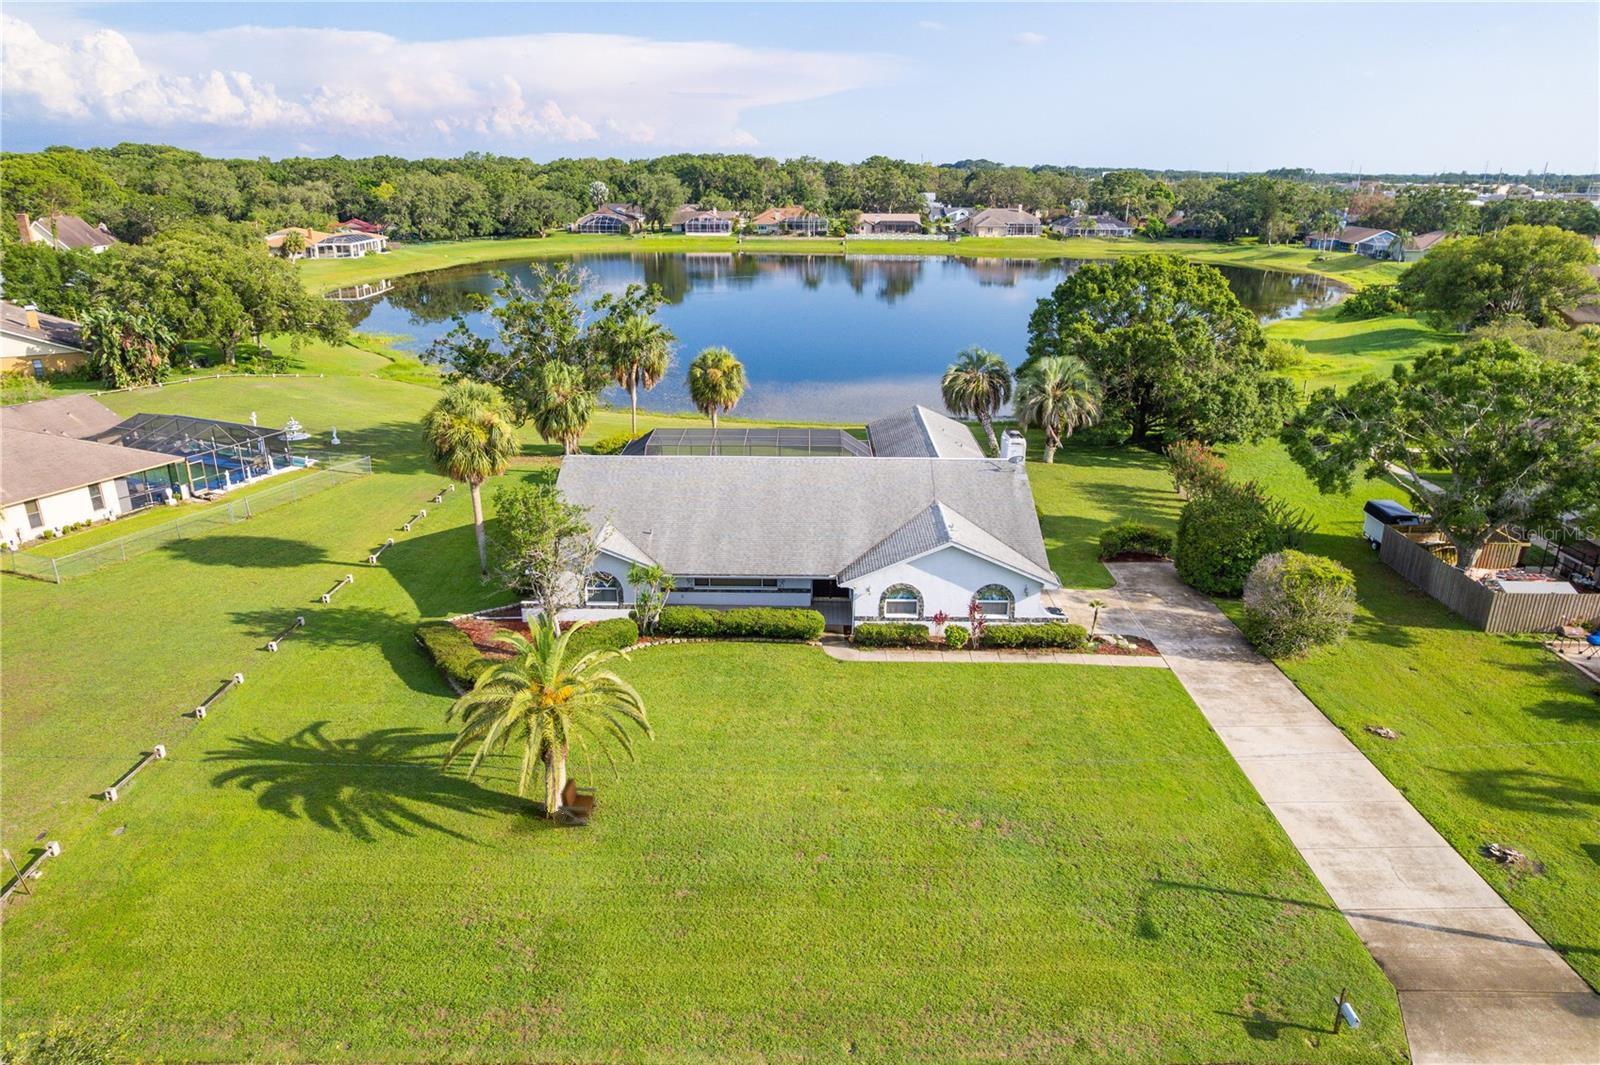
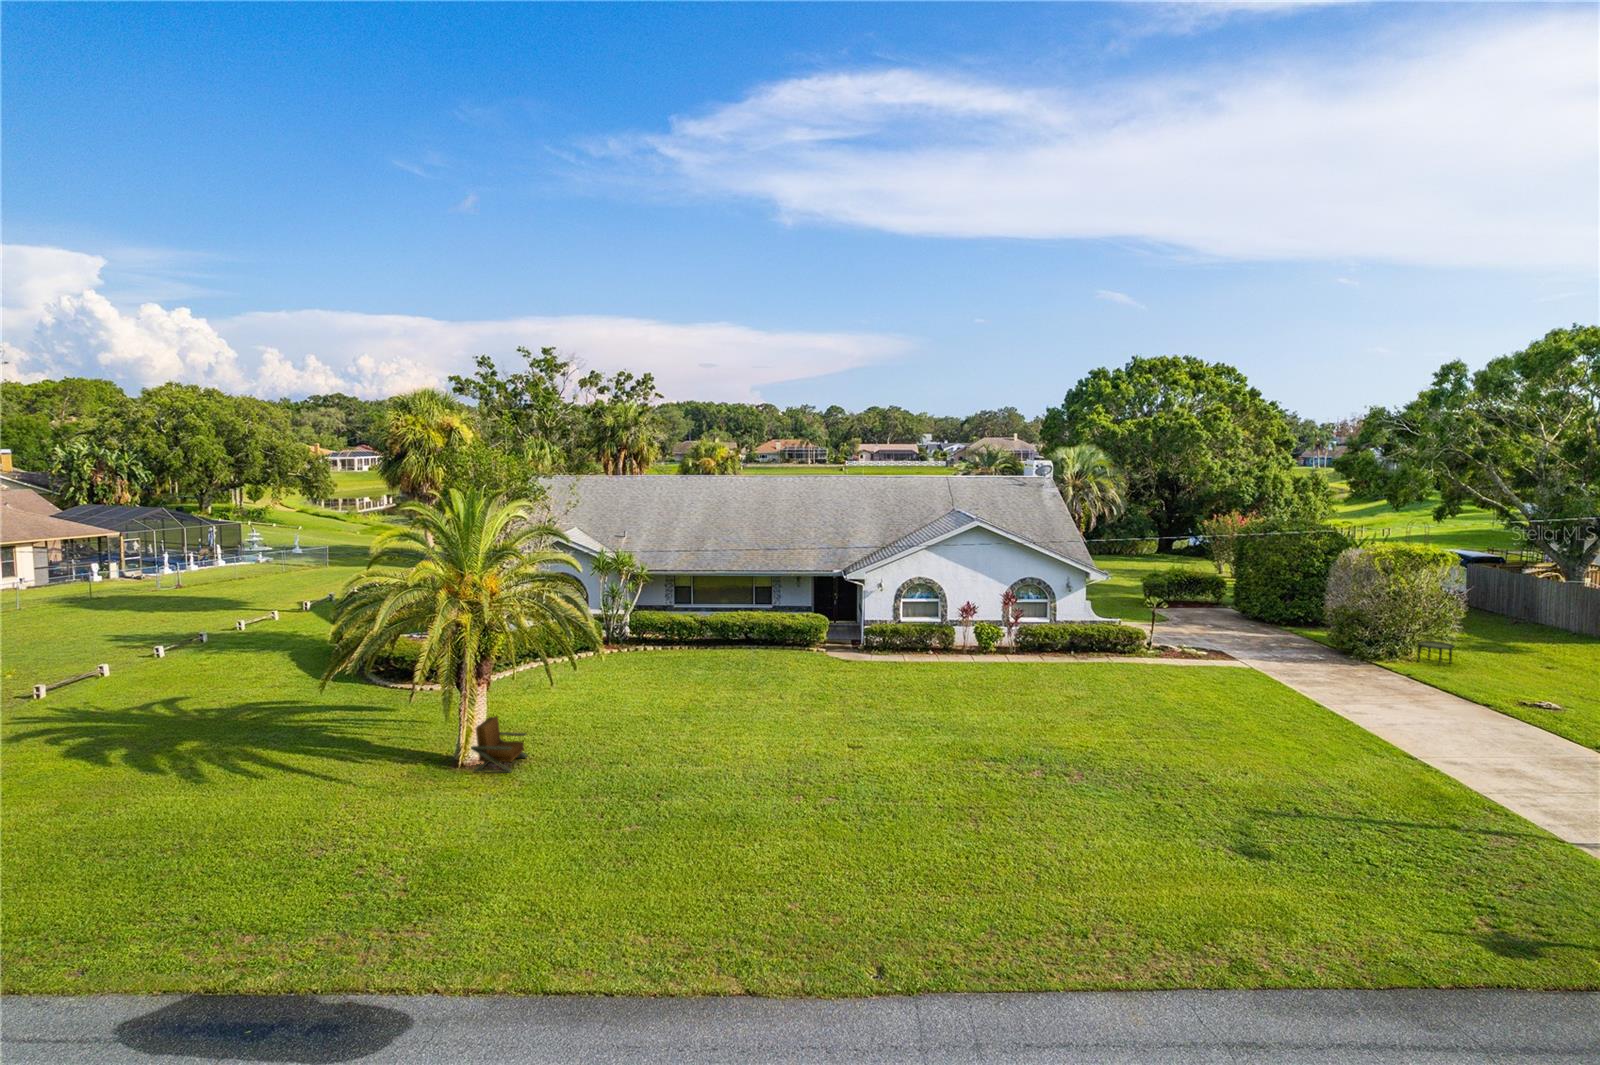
round table: none [1304,651,1336,676] -> present [1417,641,1455,665]

